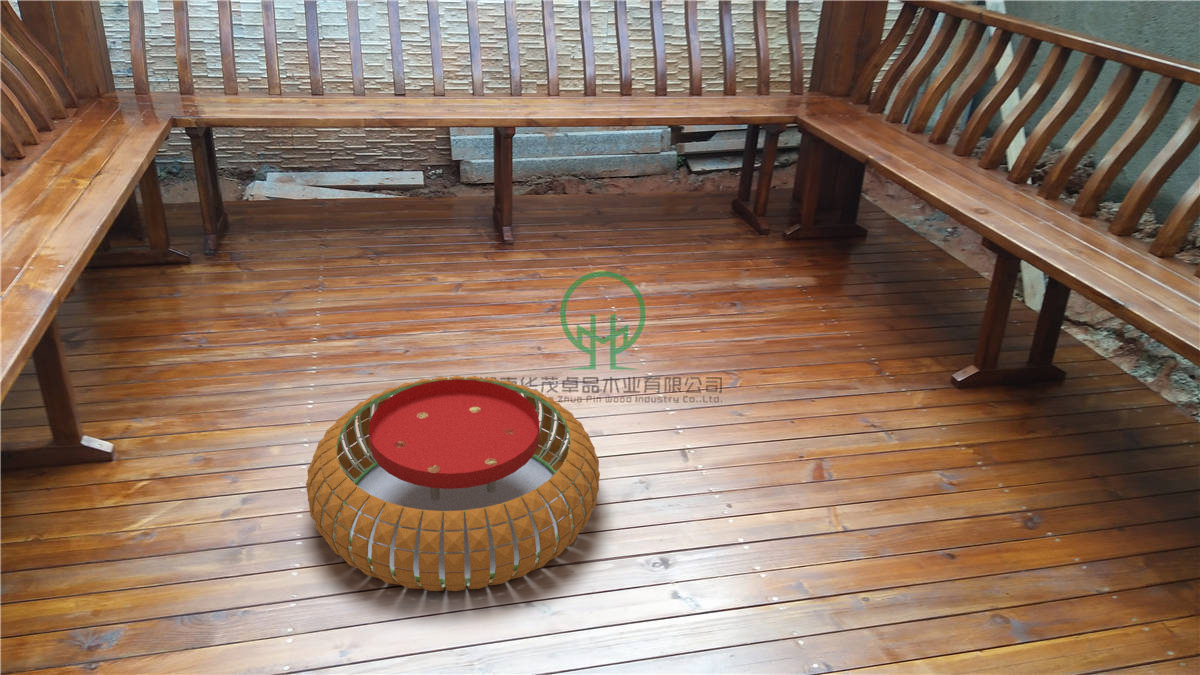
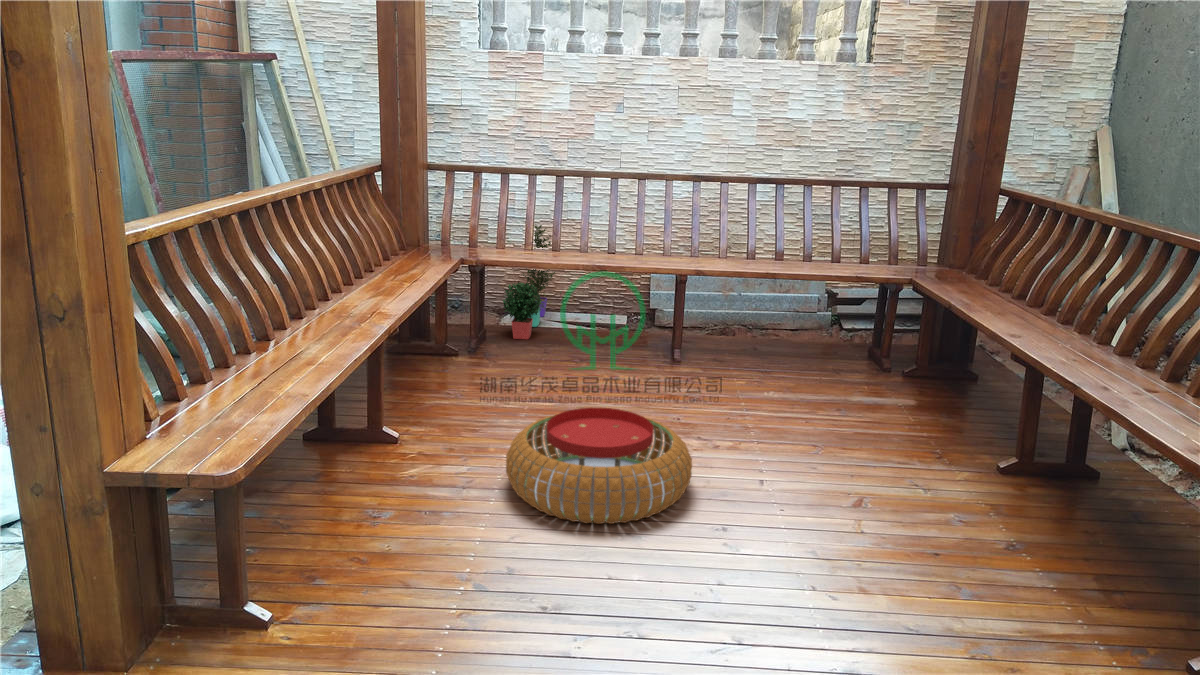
potted plant: none [246,47,319,224] -> present [503,225,555,339]

